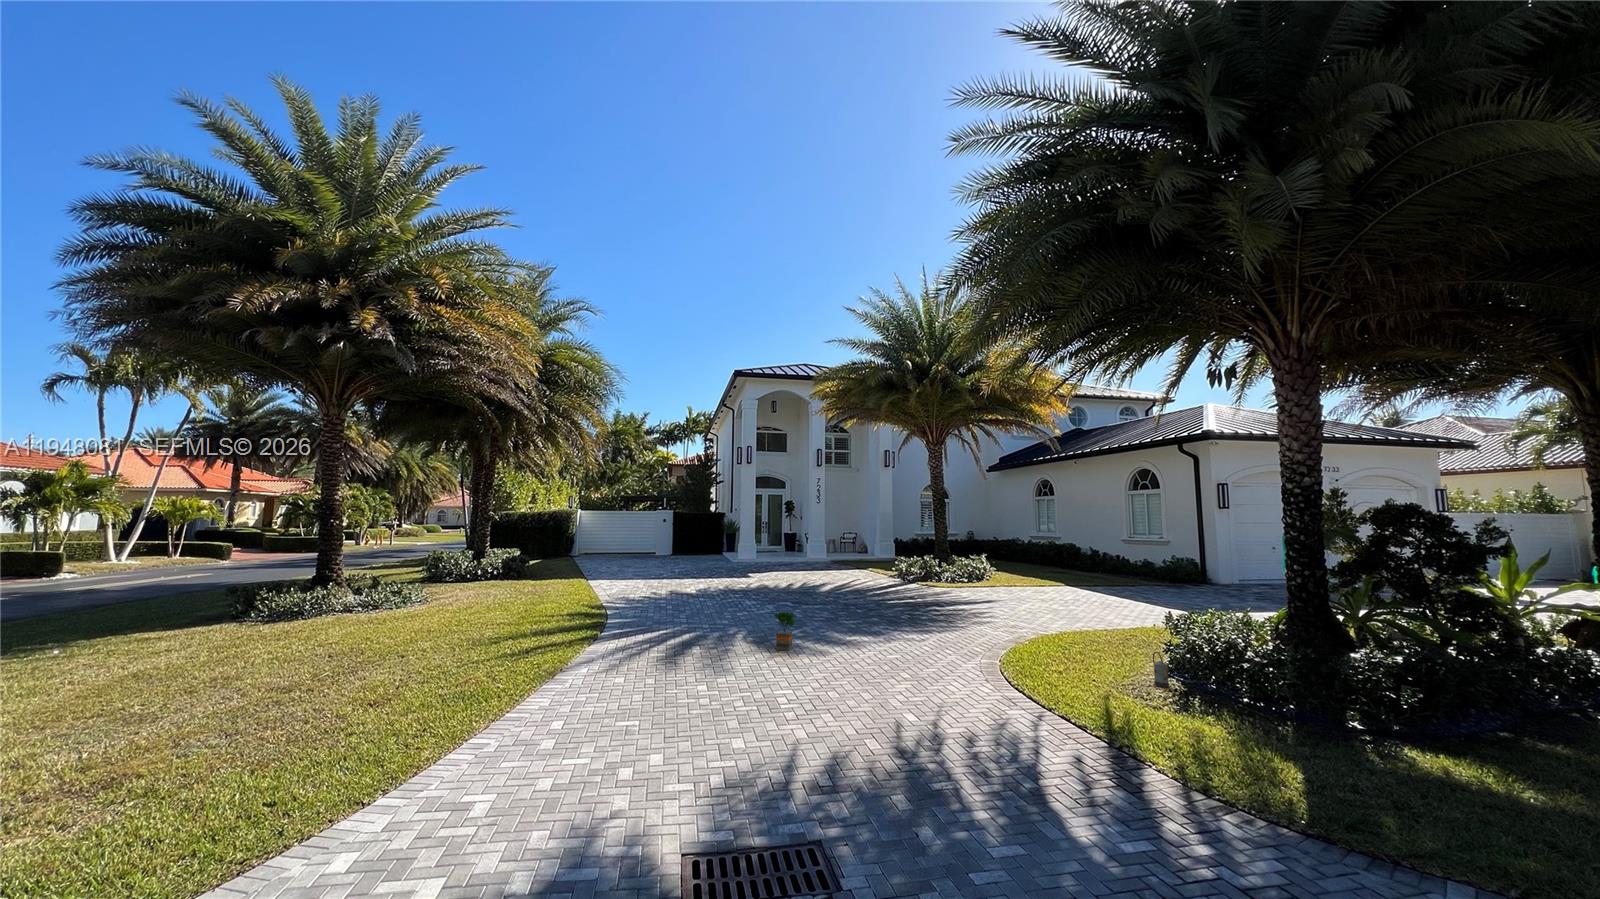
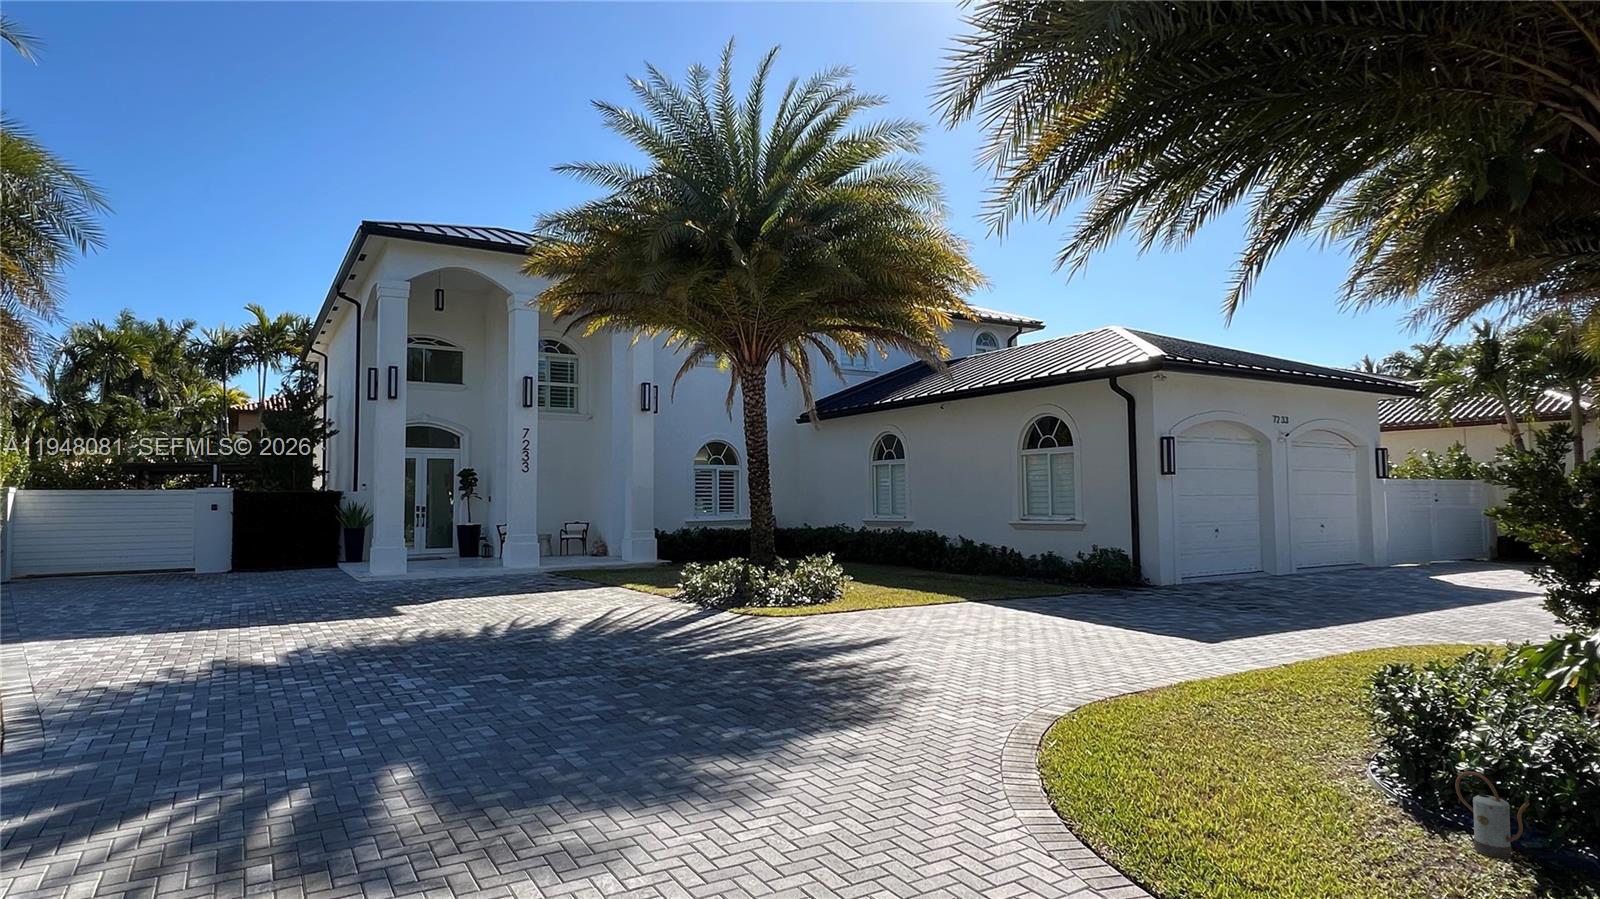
potted tree: present [774,612,796,651] -> none [502,739,576,857]

